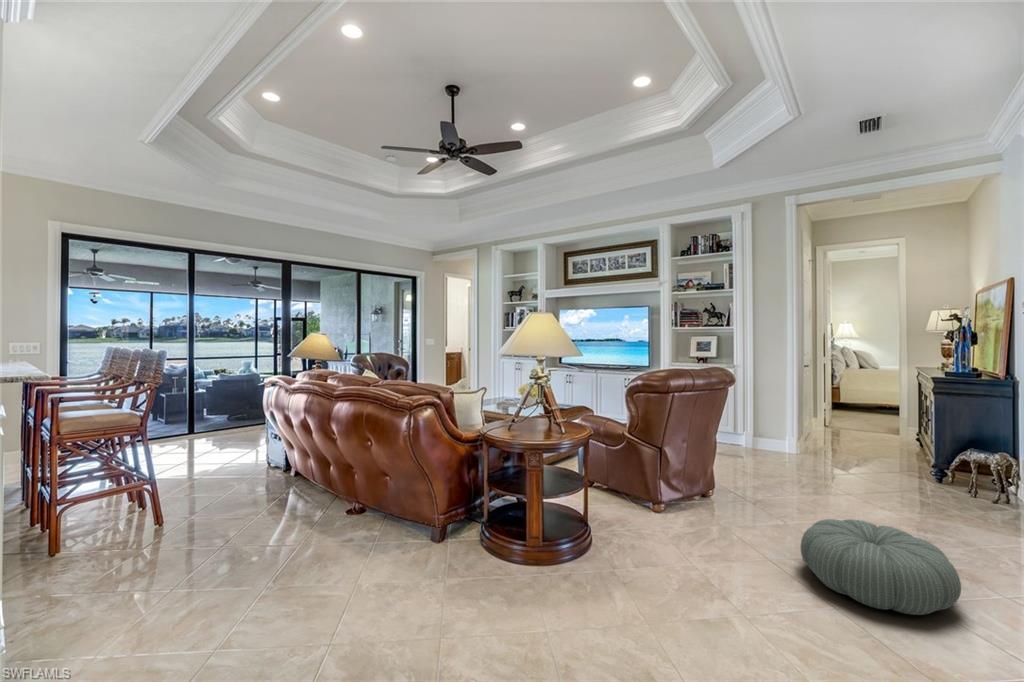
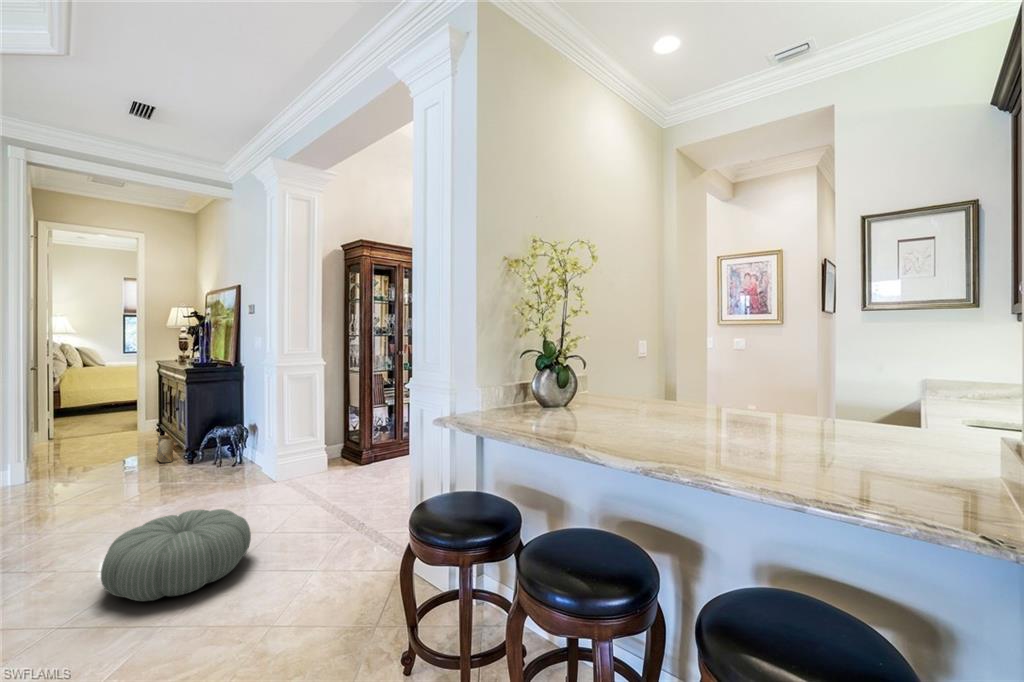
woven basket: none [902,432,925,475] -> present [157,427,175,462]

